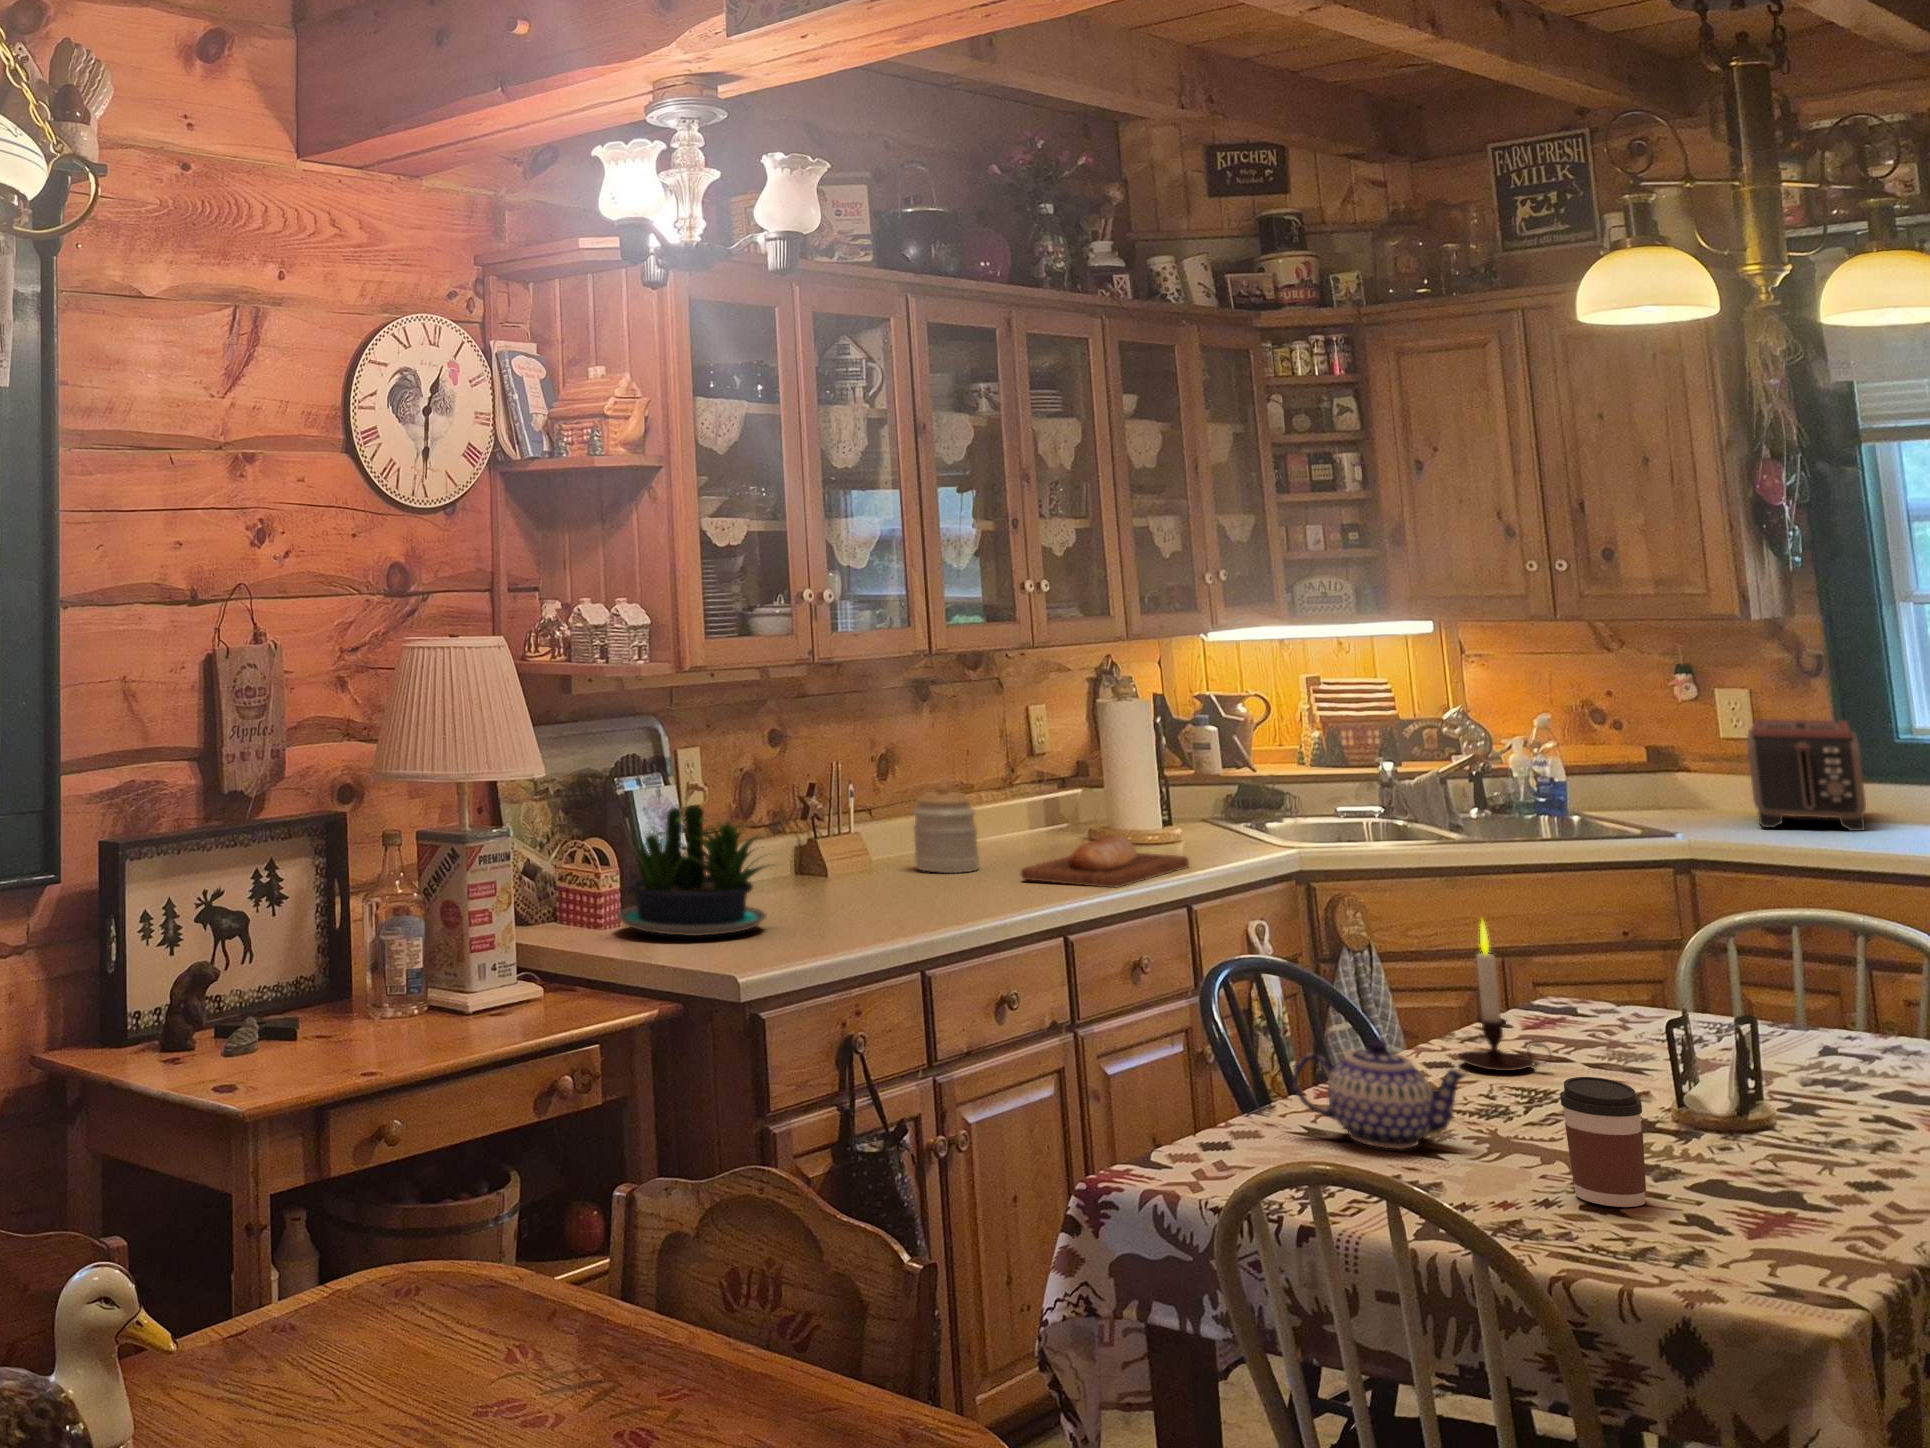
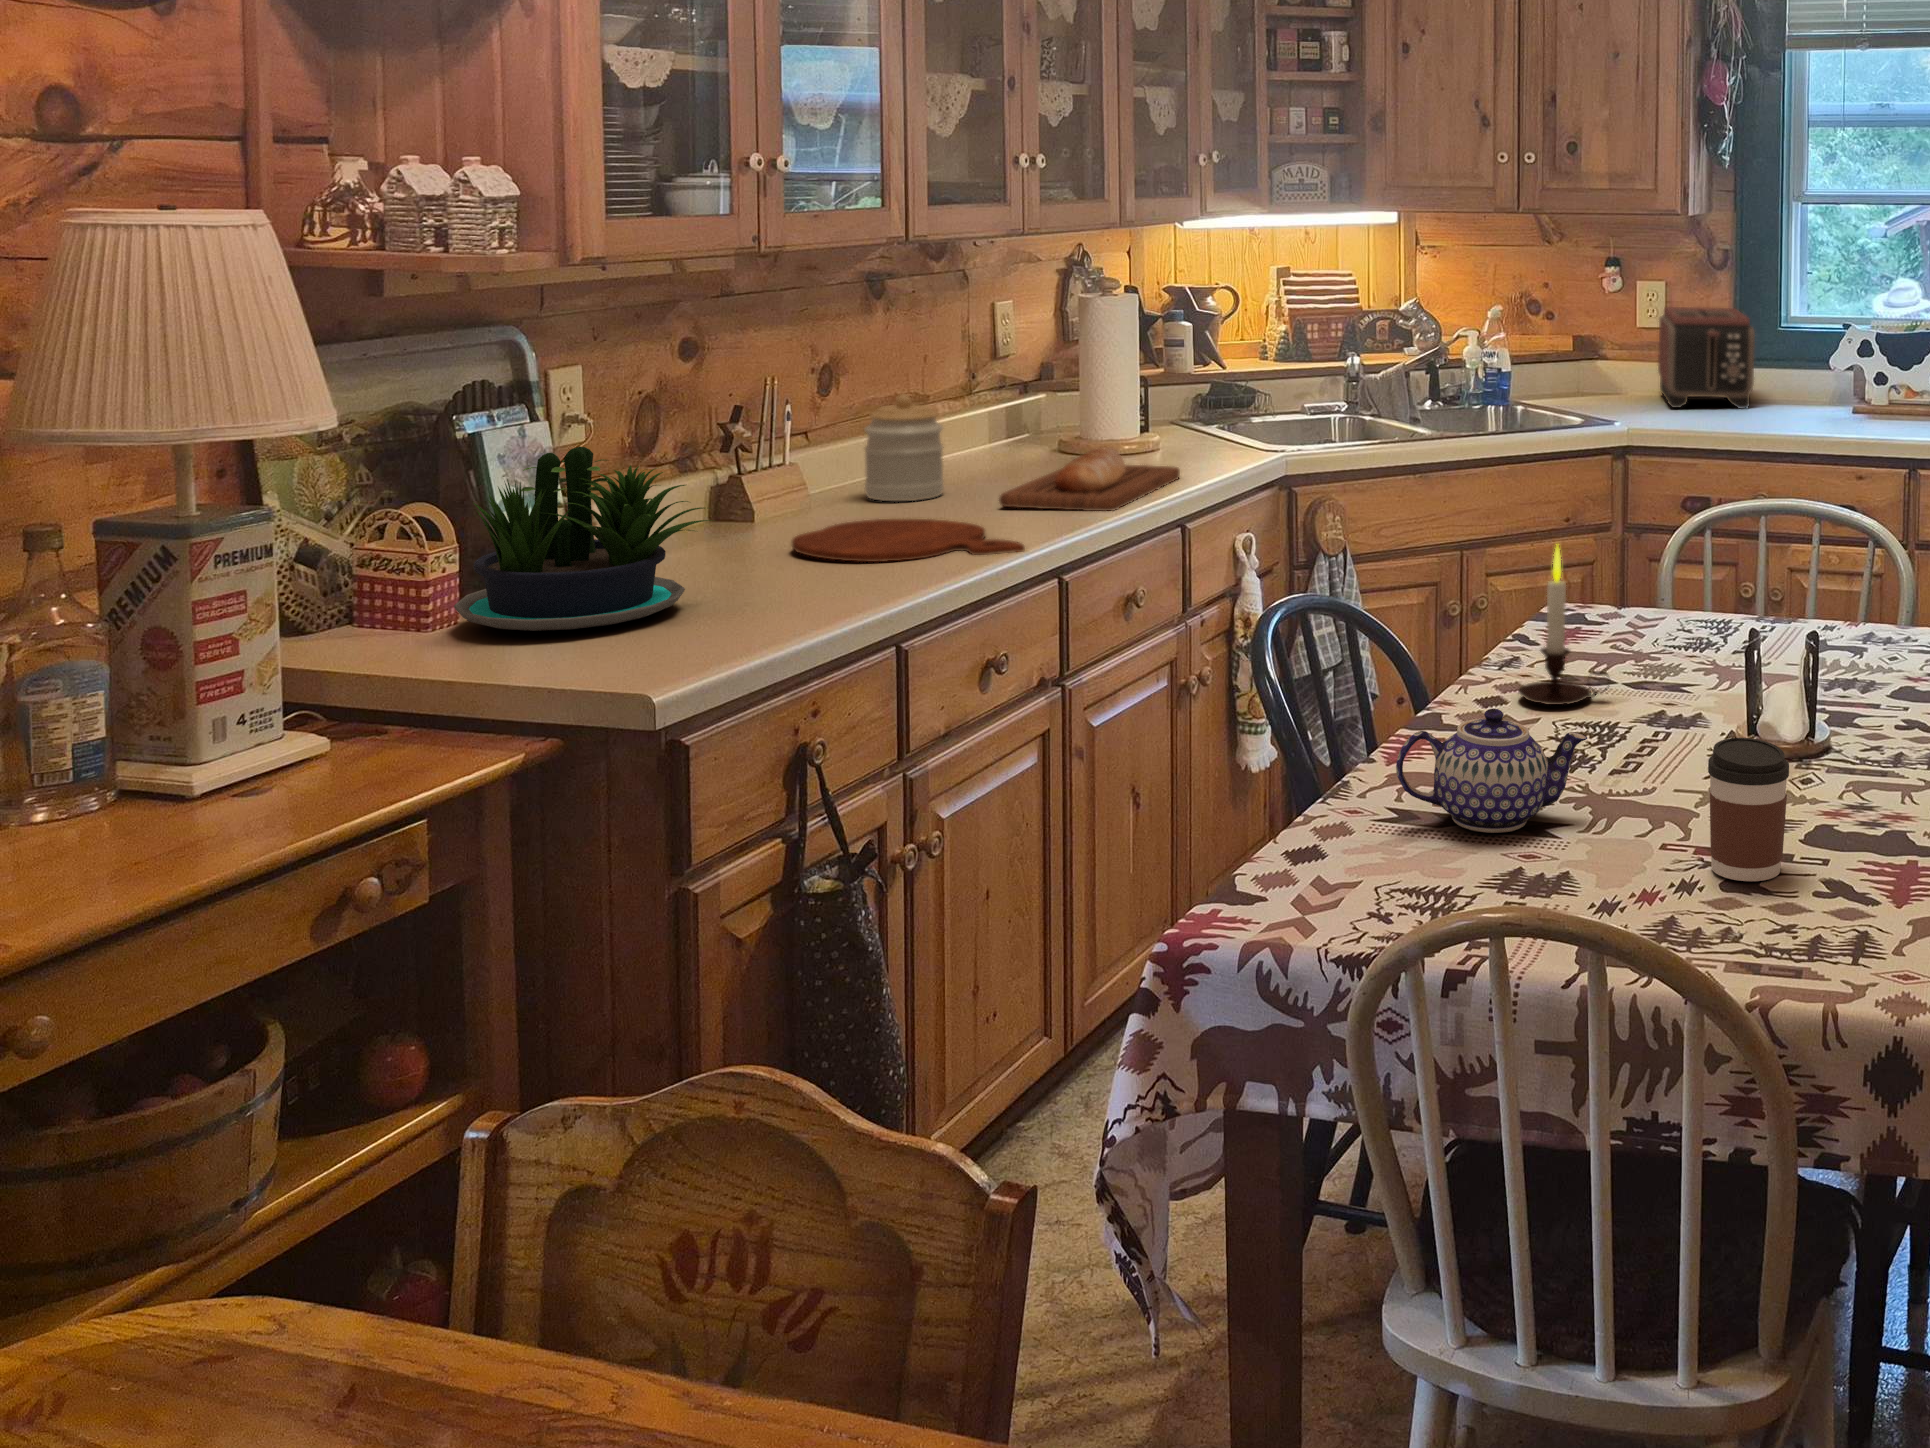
cutting board: none [850,882,1030,913] -> present [792,519,1025,562]

